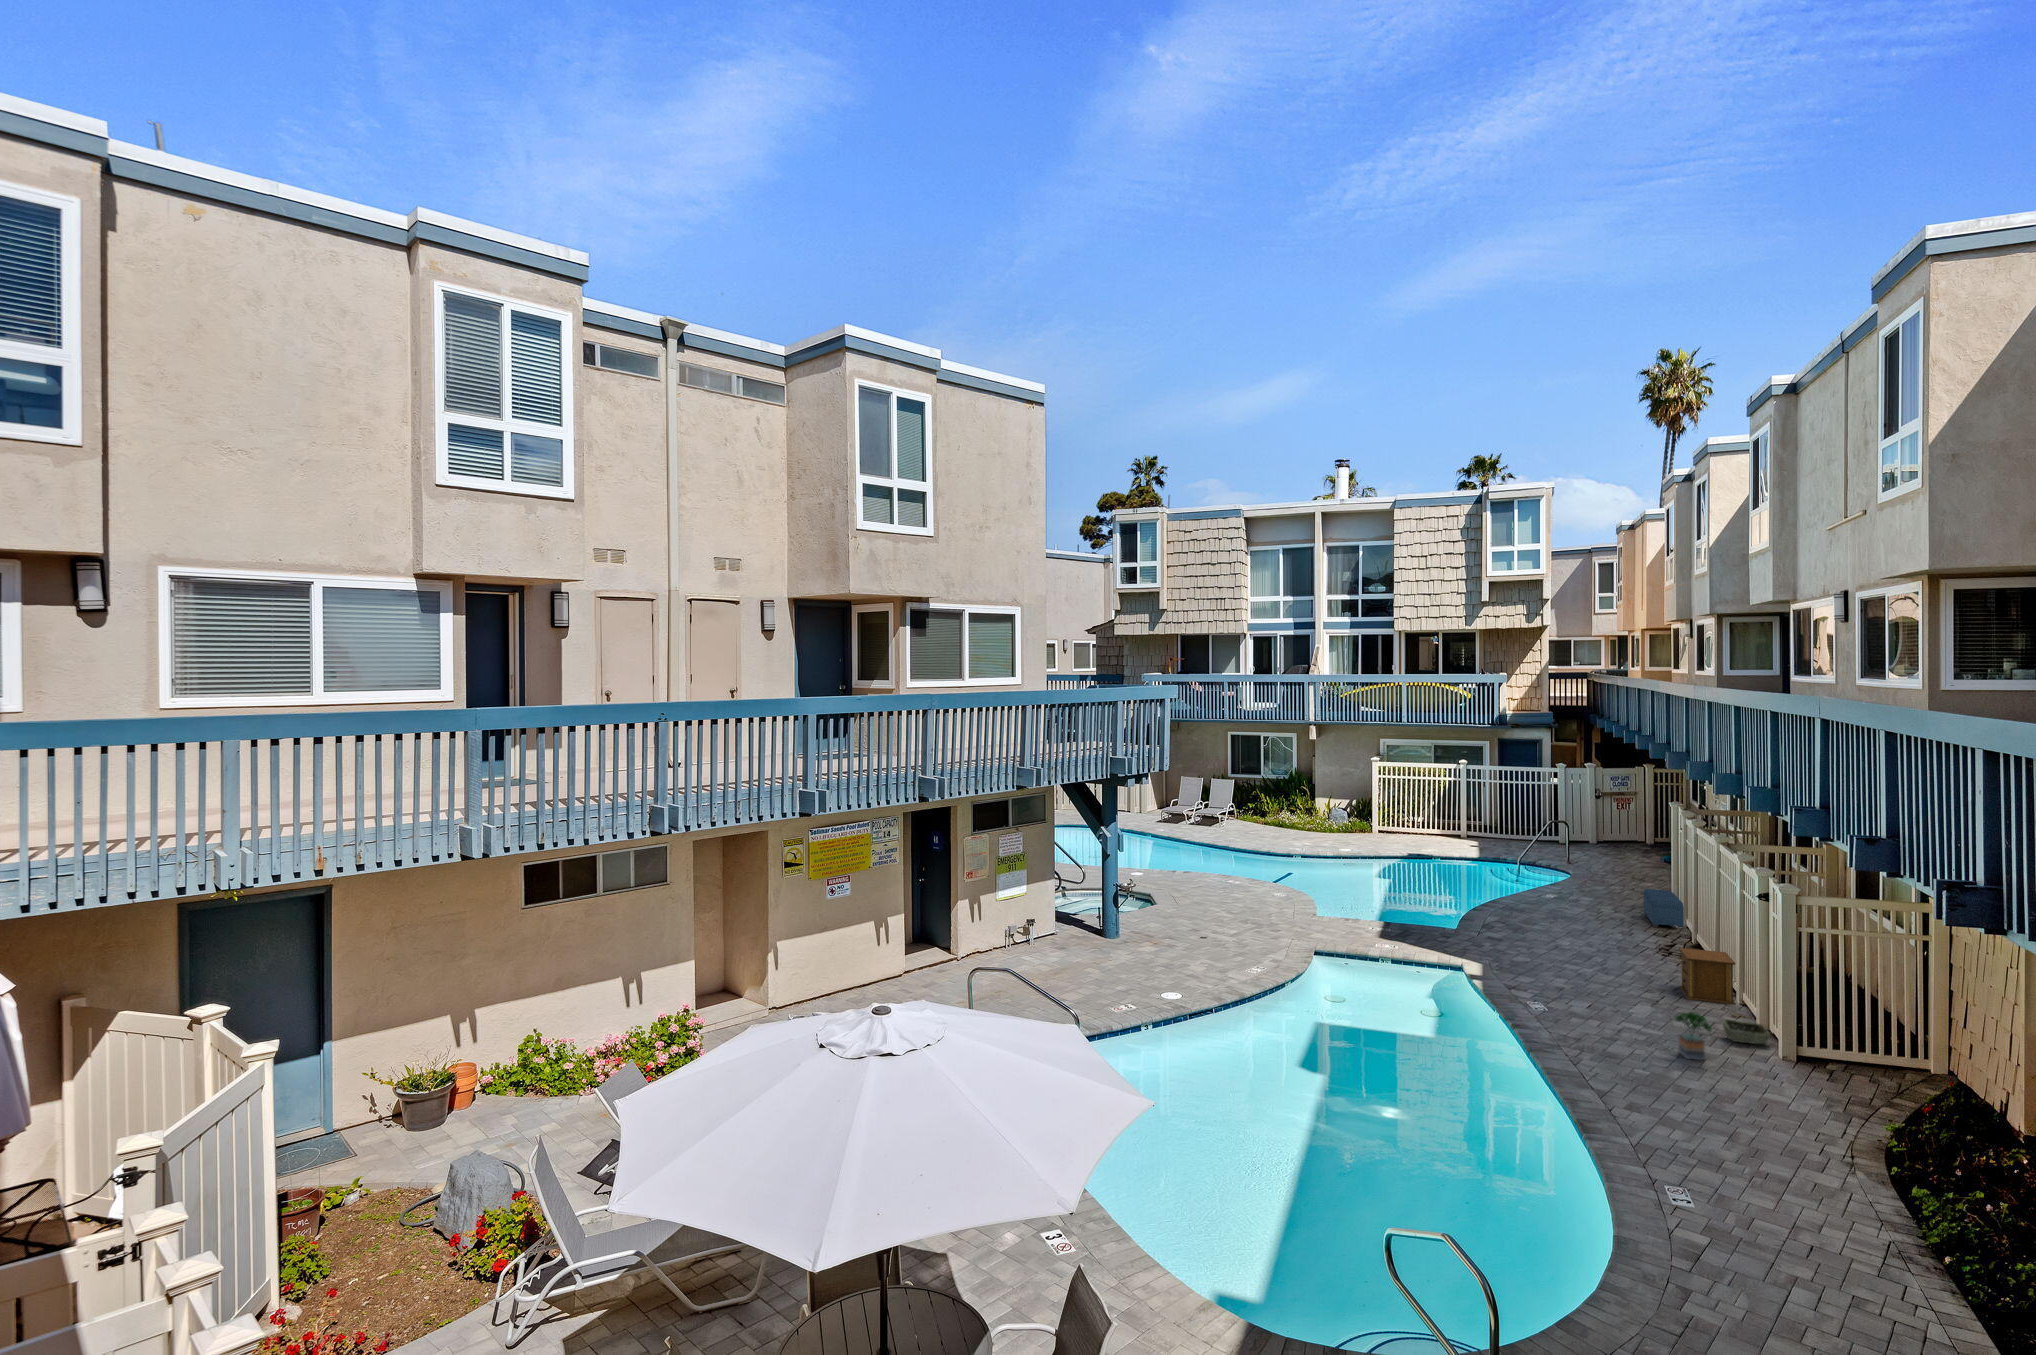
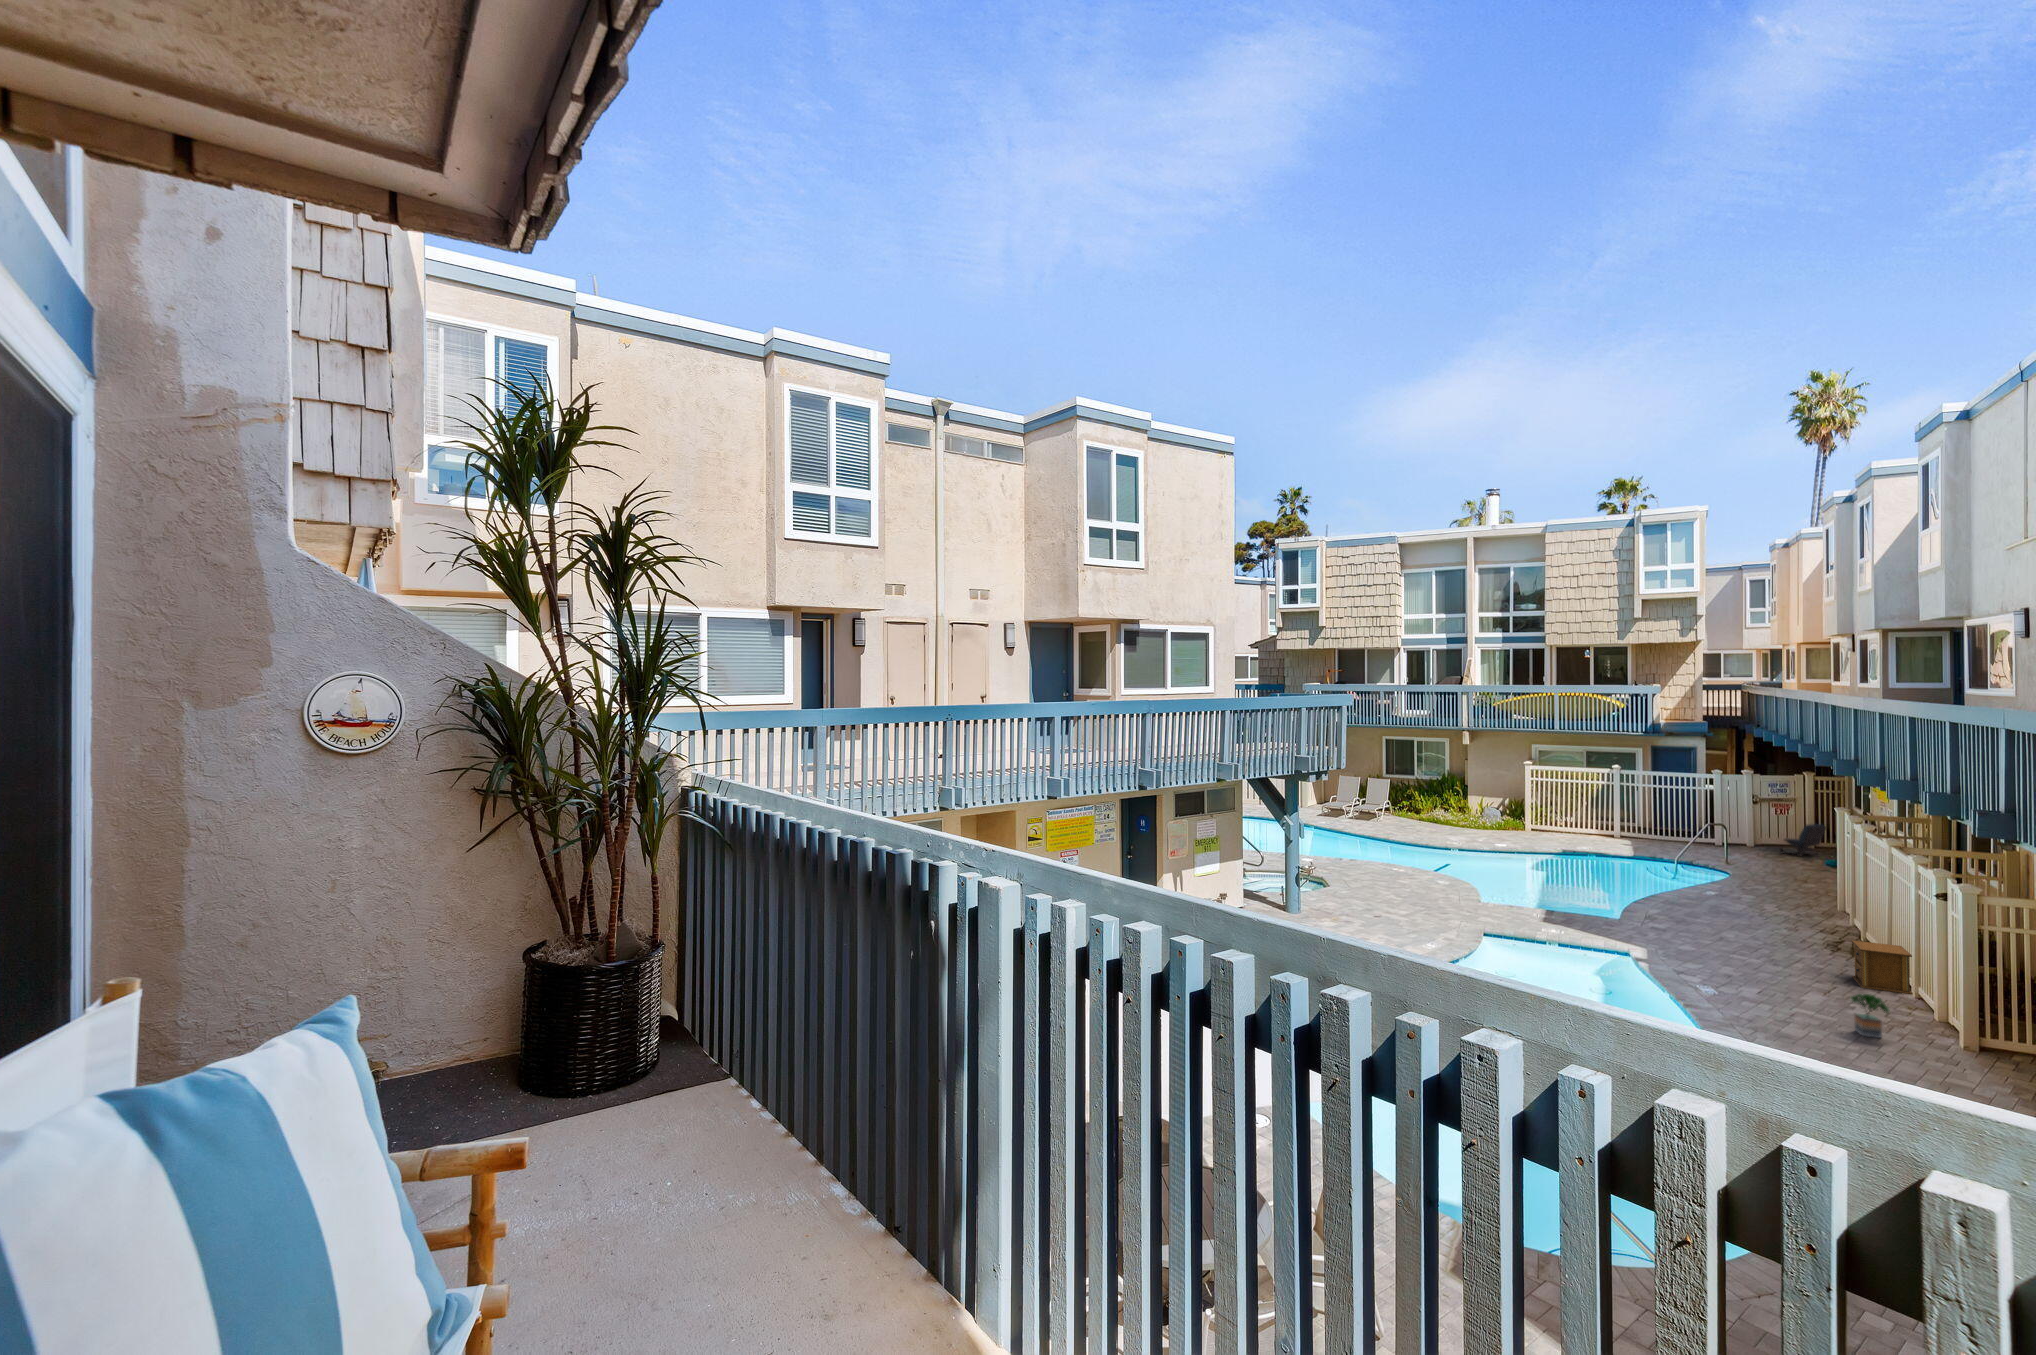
lounge chair: none [1618,817,1662,851] -> present [1780,824,1826,857]
bench: present [1643,889,1684,928] -> none [1810,889,1854,929]
woven basket: present [1723,1019,1770,1044] -> none [1899,1004,1951,1029]

